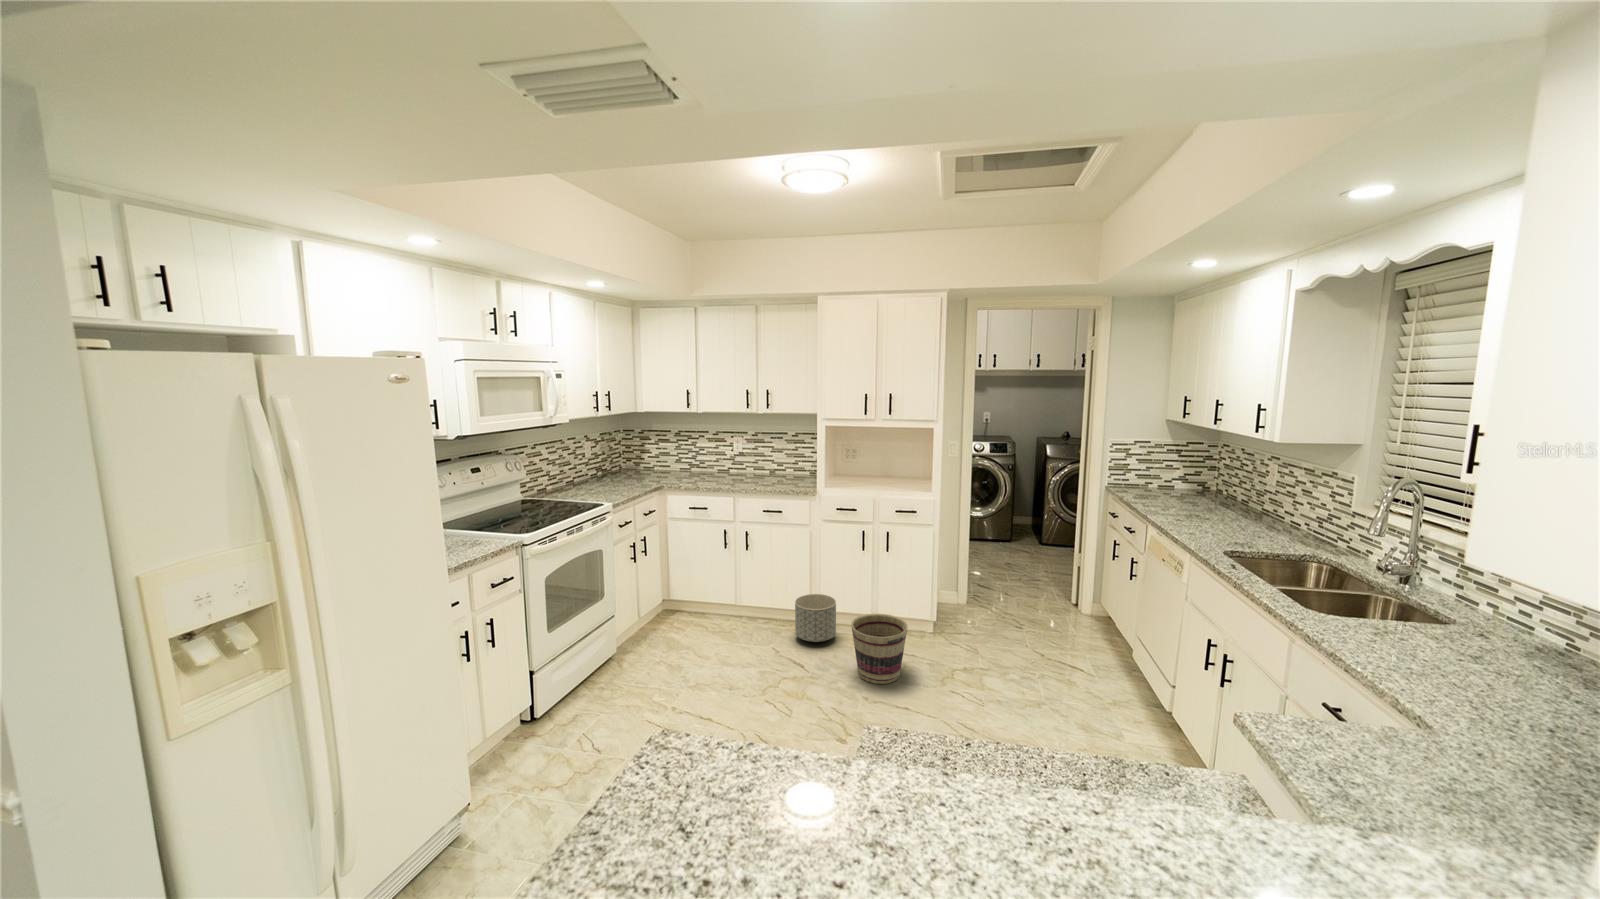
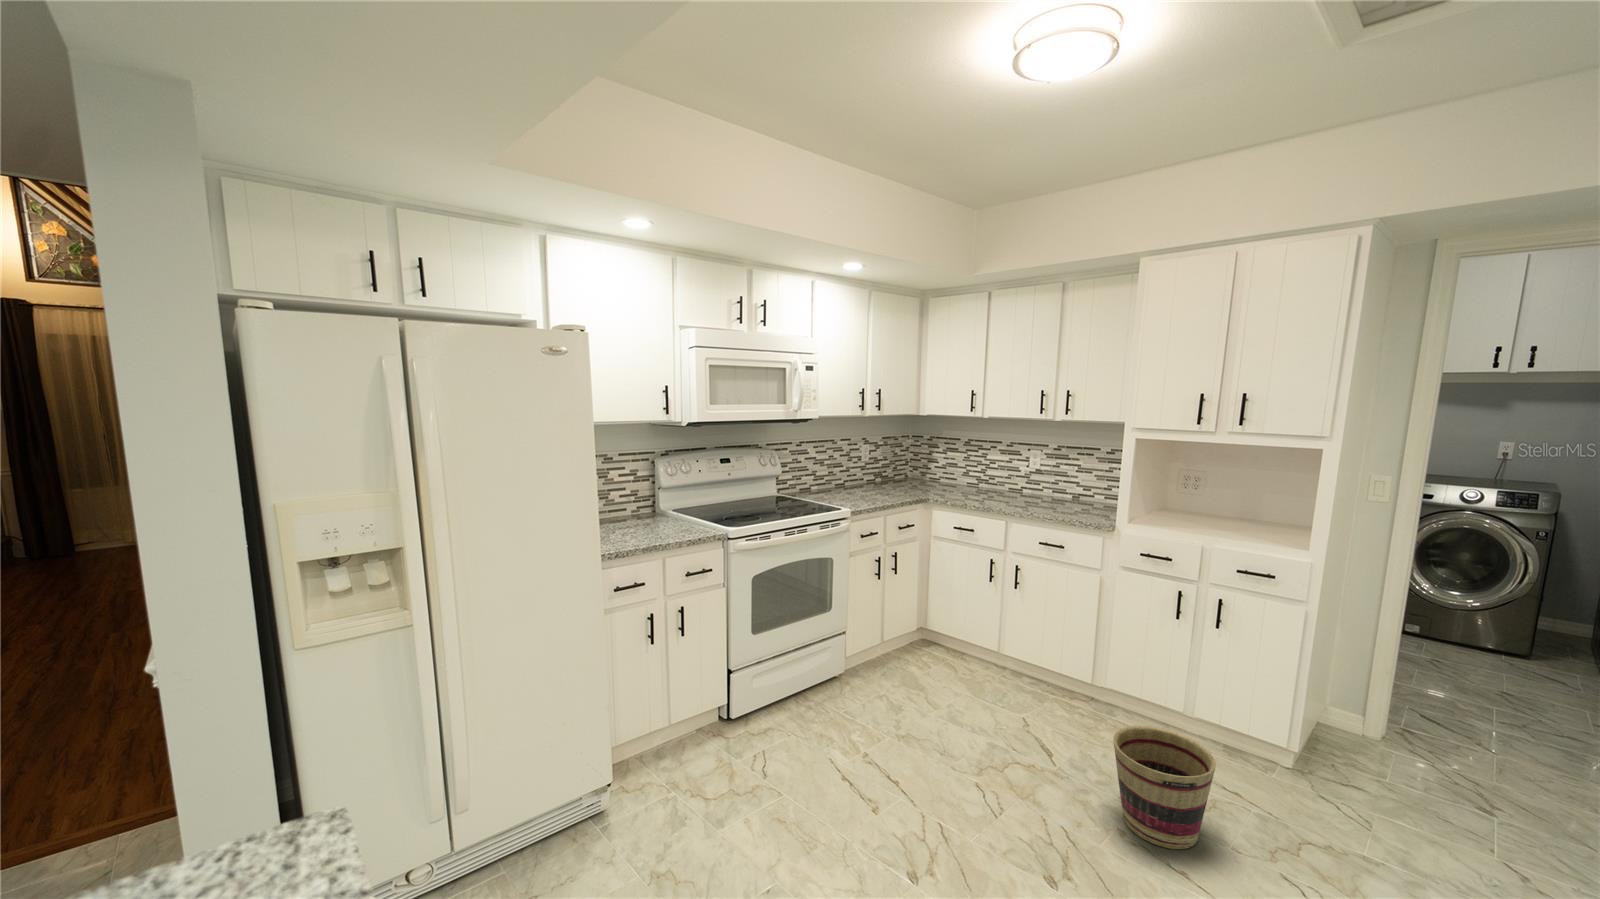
planter: present [795,594,836,643] -> none [1059,671,1125,745]

